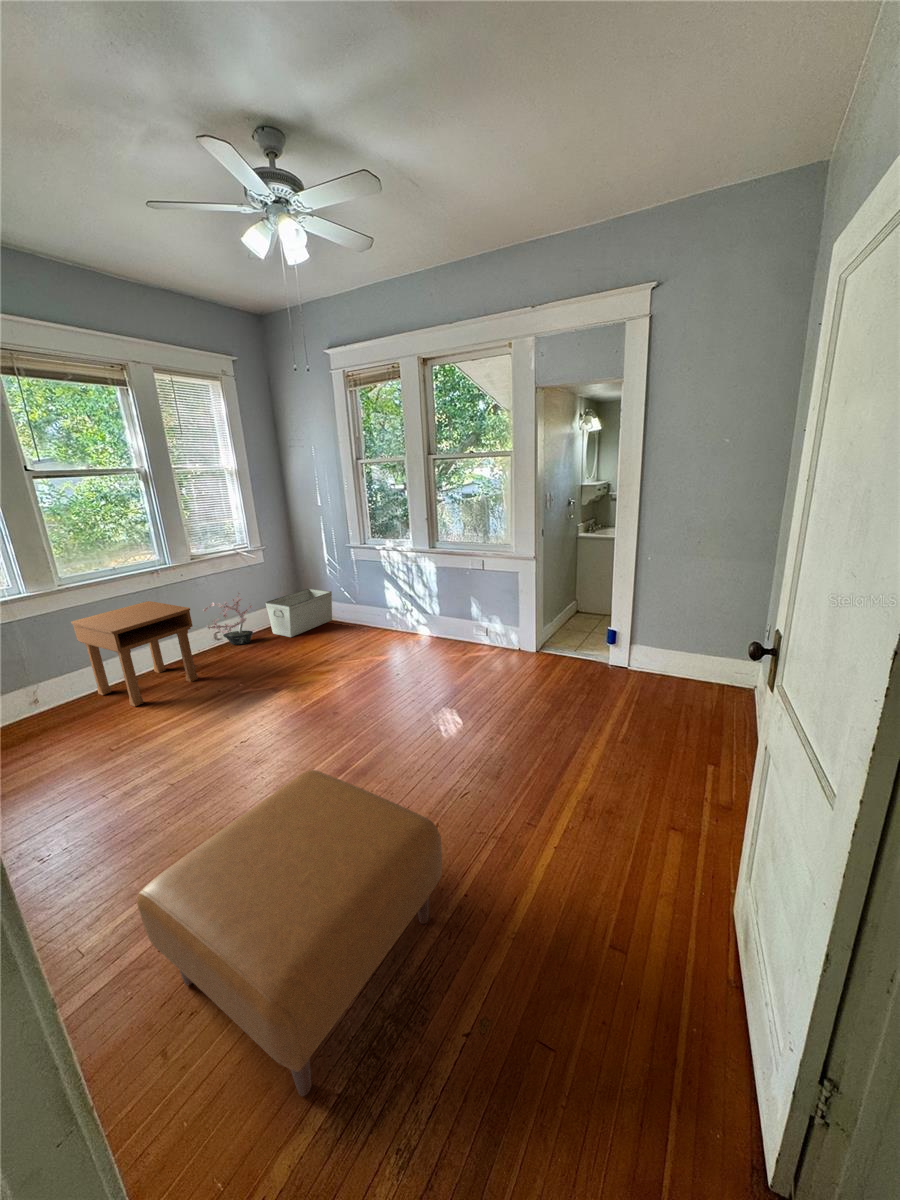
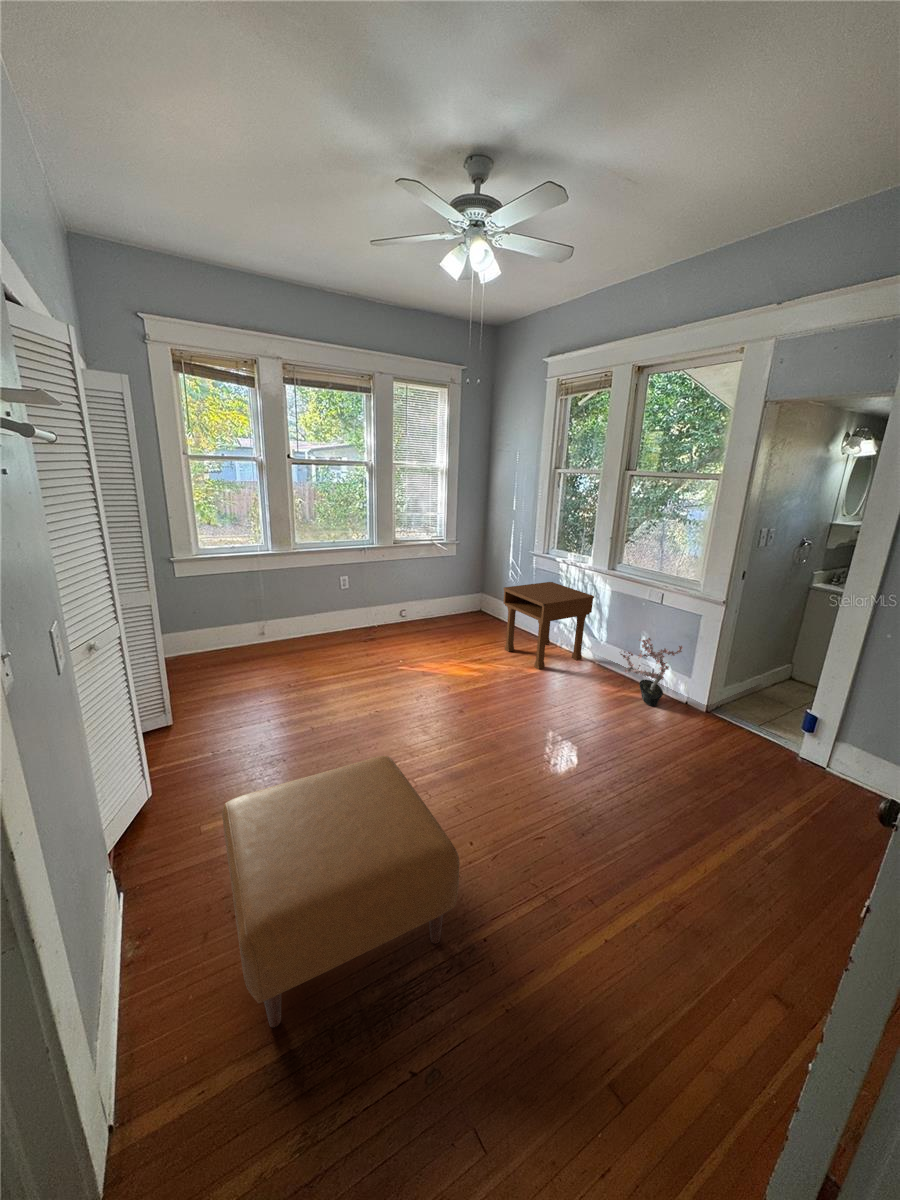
storage bin: present [265,589,332,637] -> none [447,587,509,629]
potted plant: present [203,593,253,645] -> present [620,638,683,706]
nightstand: present [71,601,198,706] -> present [503,582,594,669]

